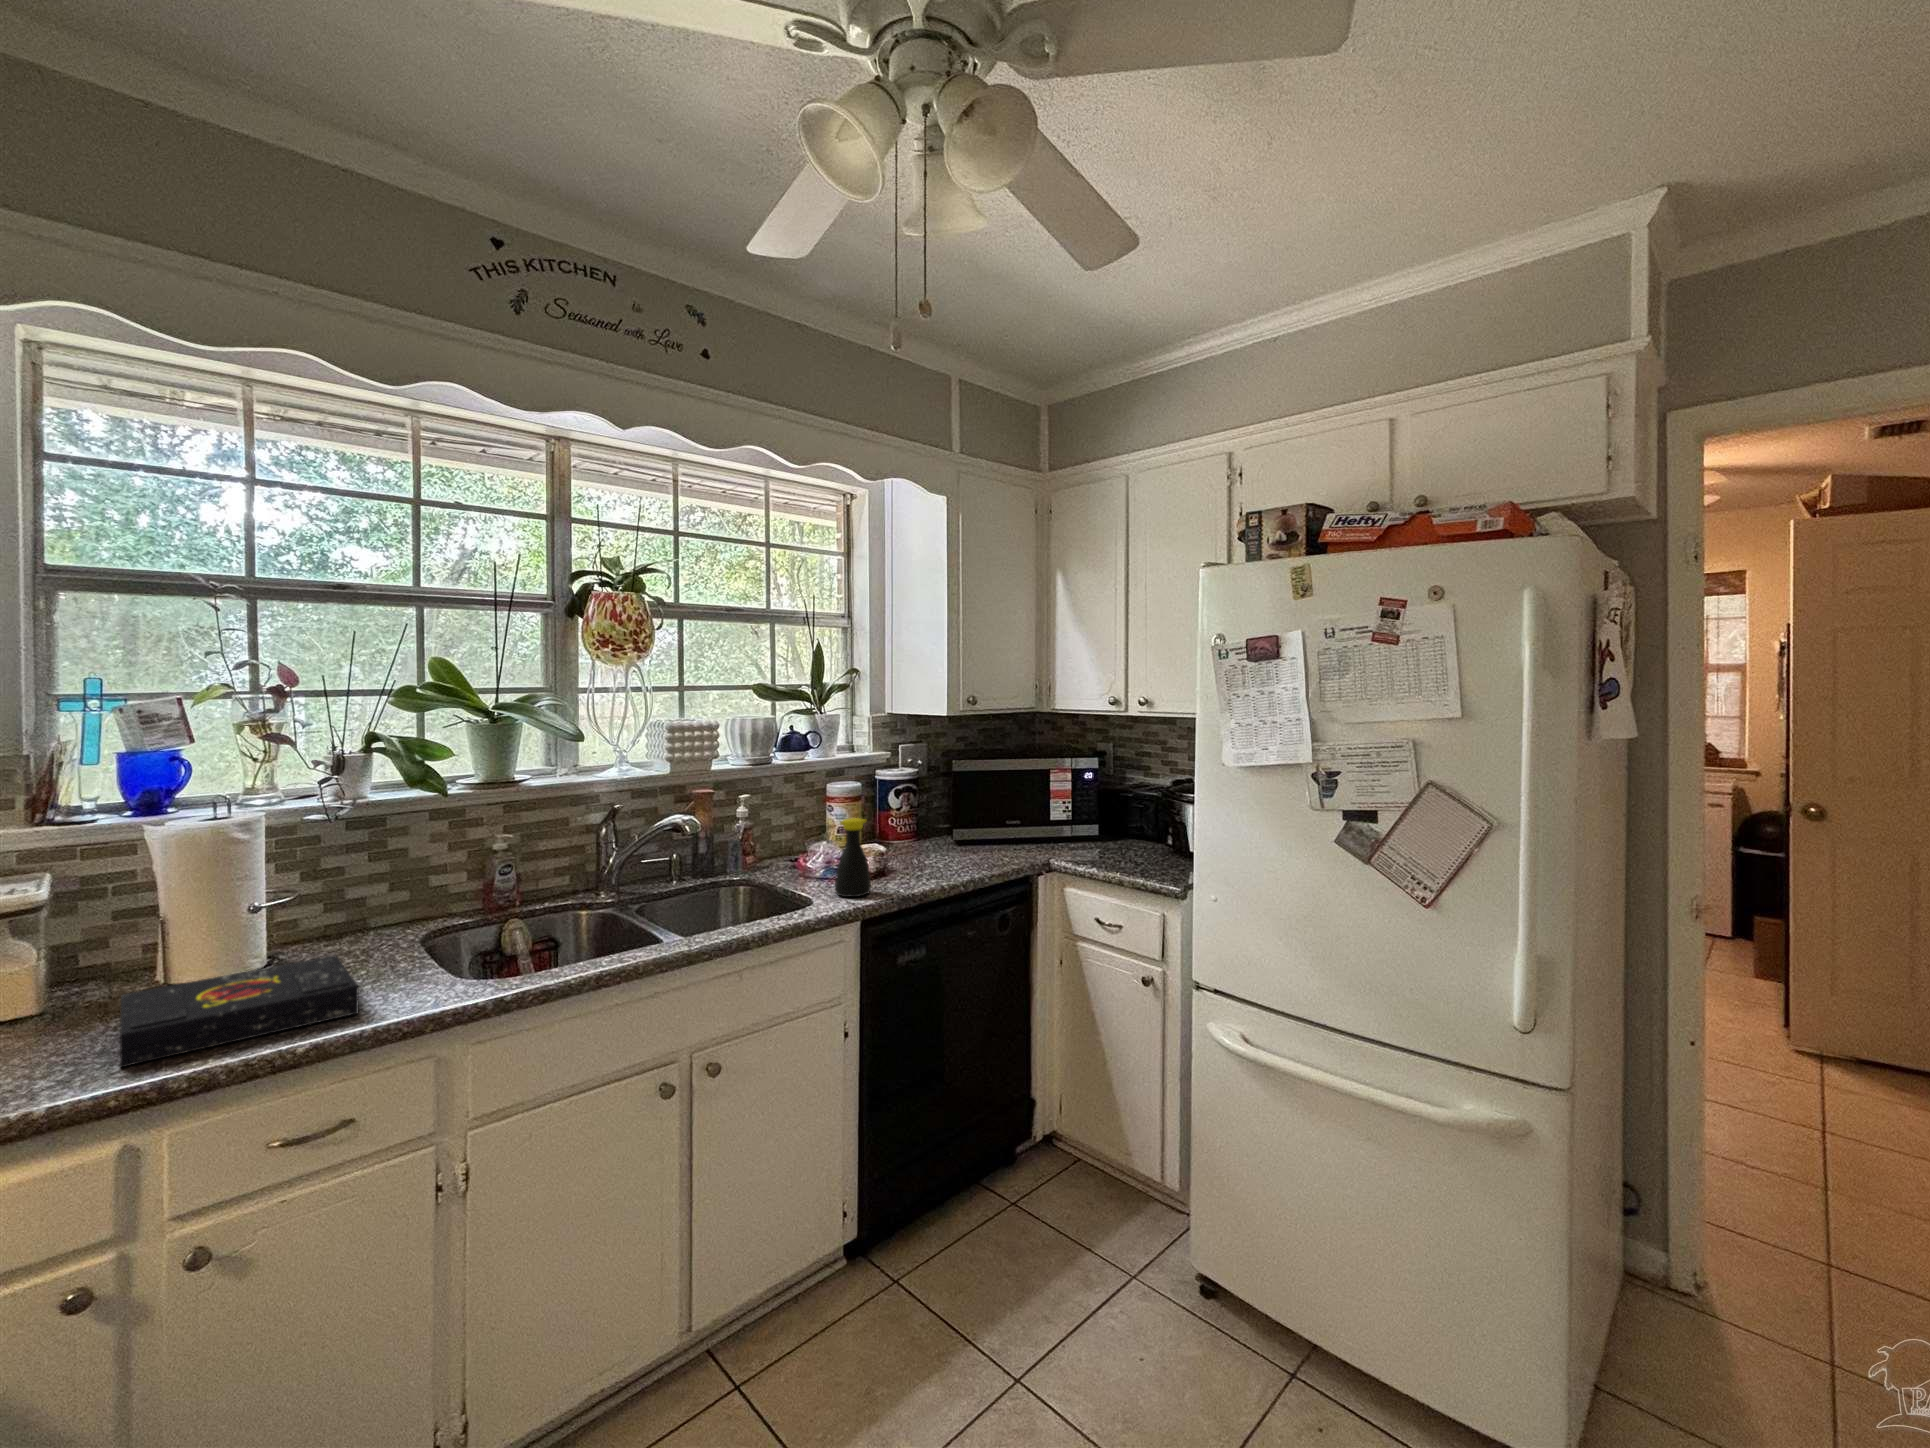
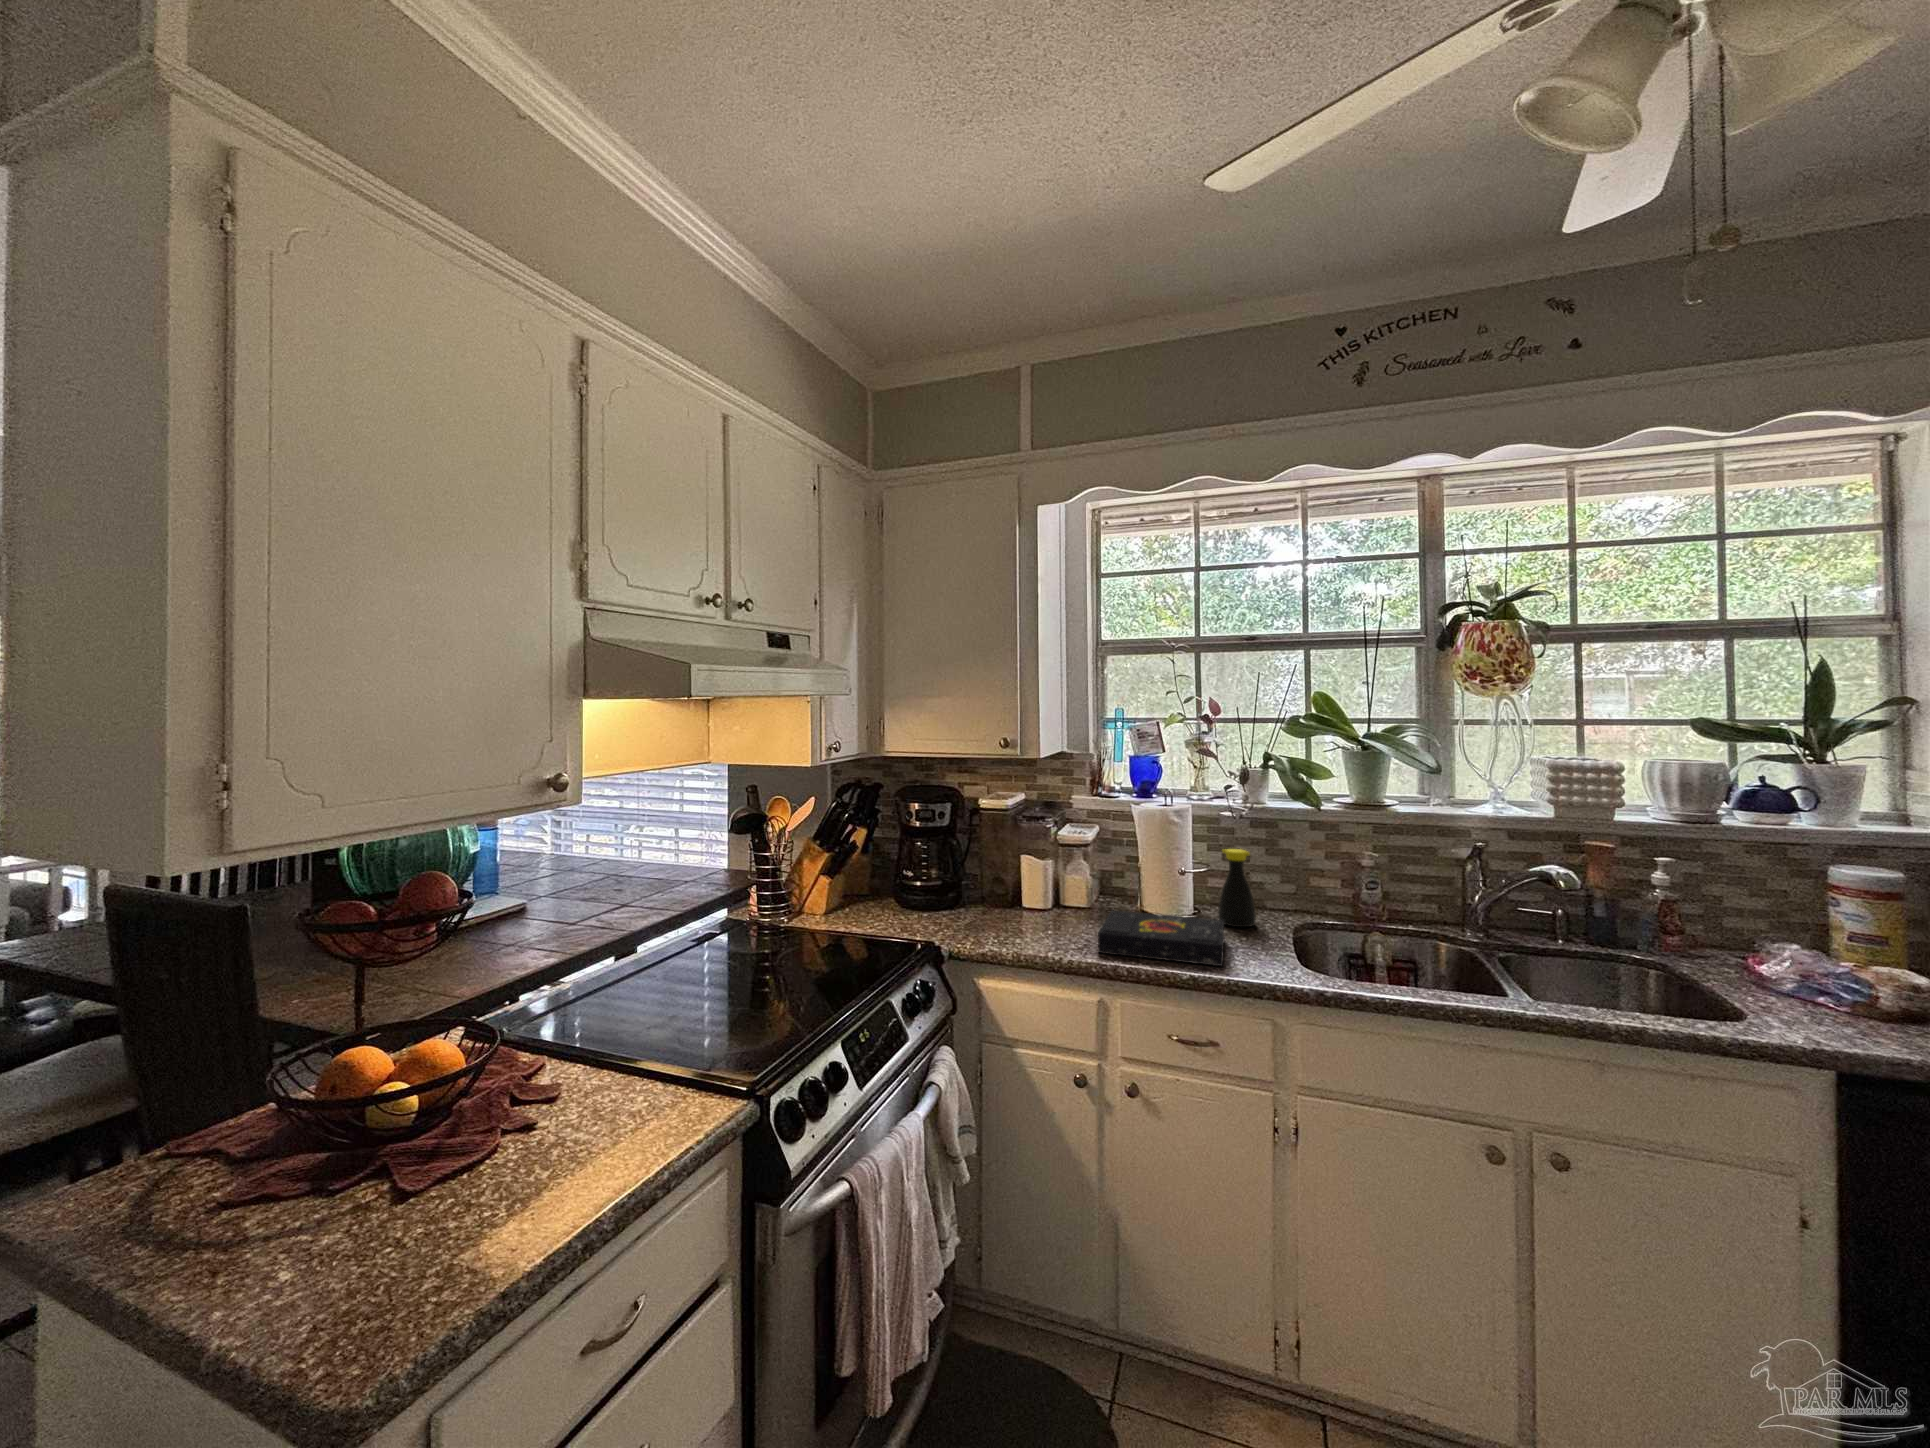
bottle: present [835,818,871,897] -> present [1218,849,1256,927]

